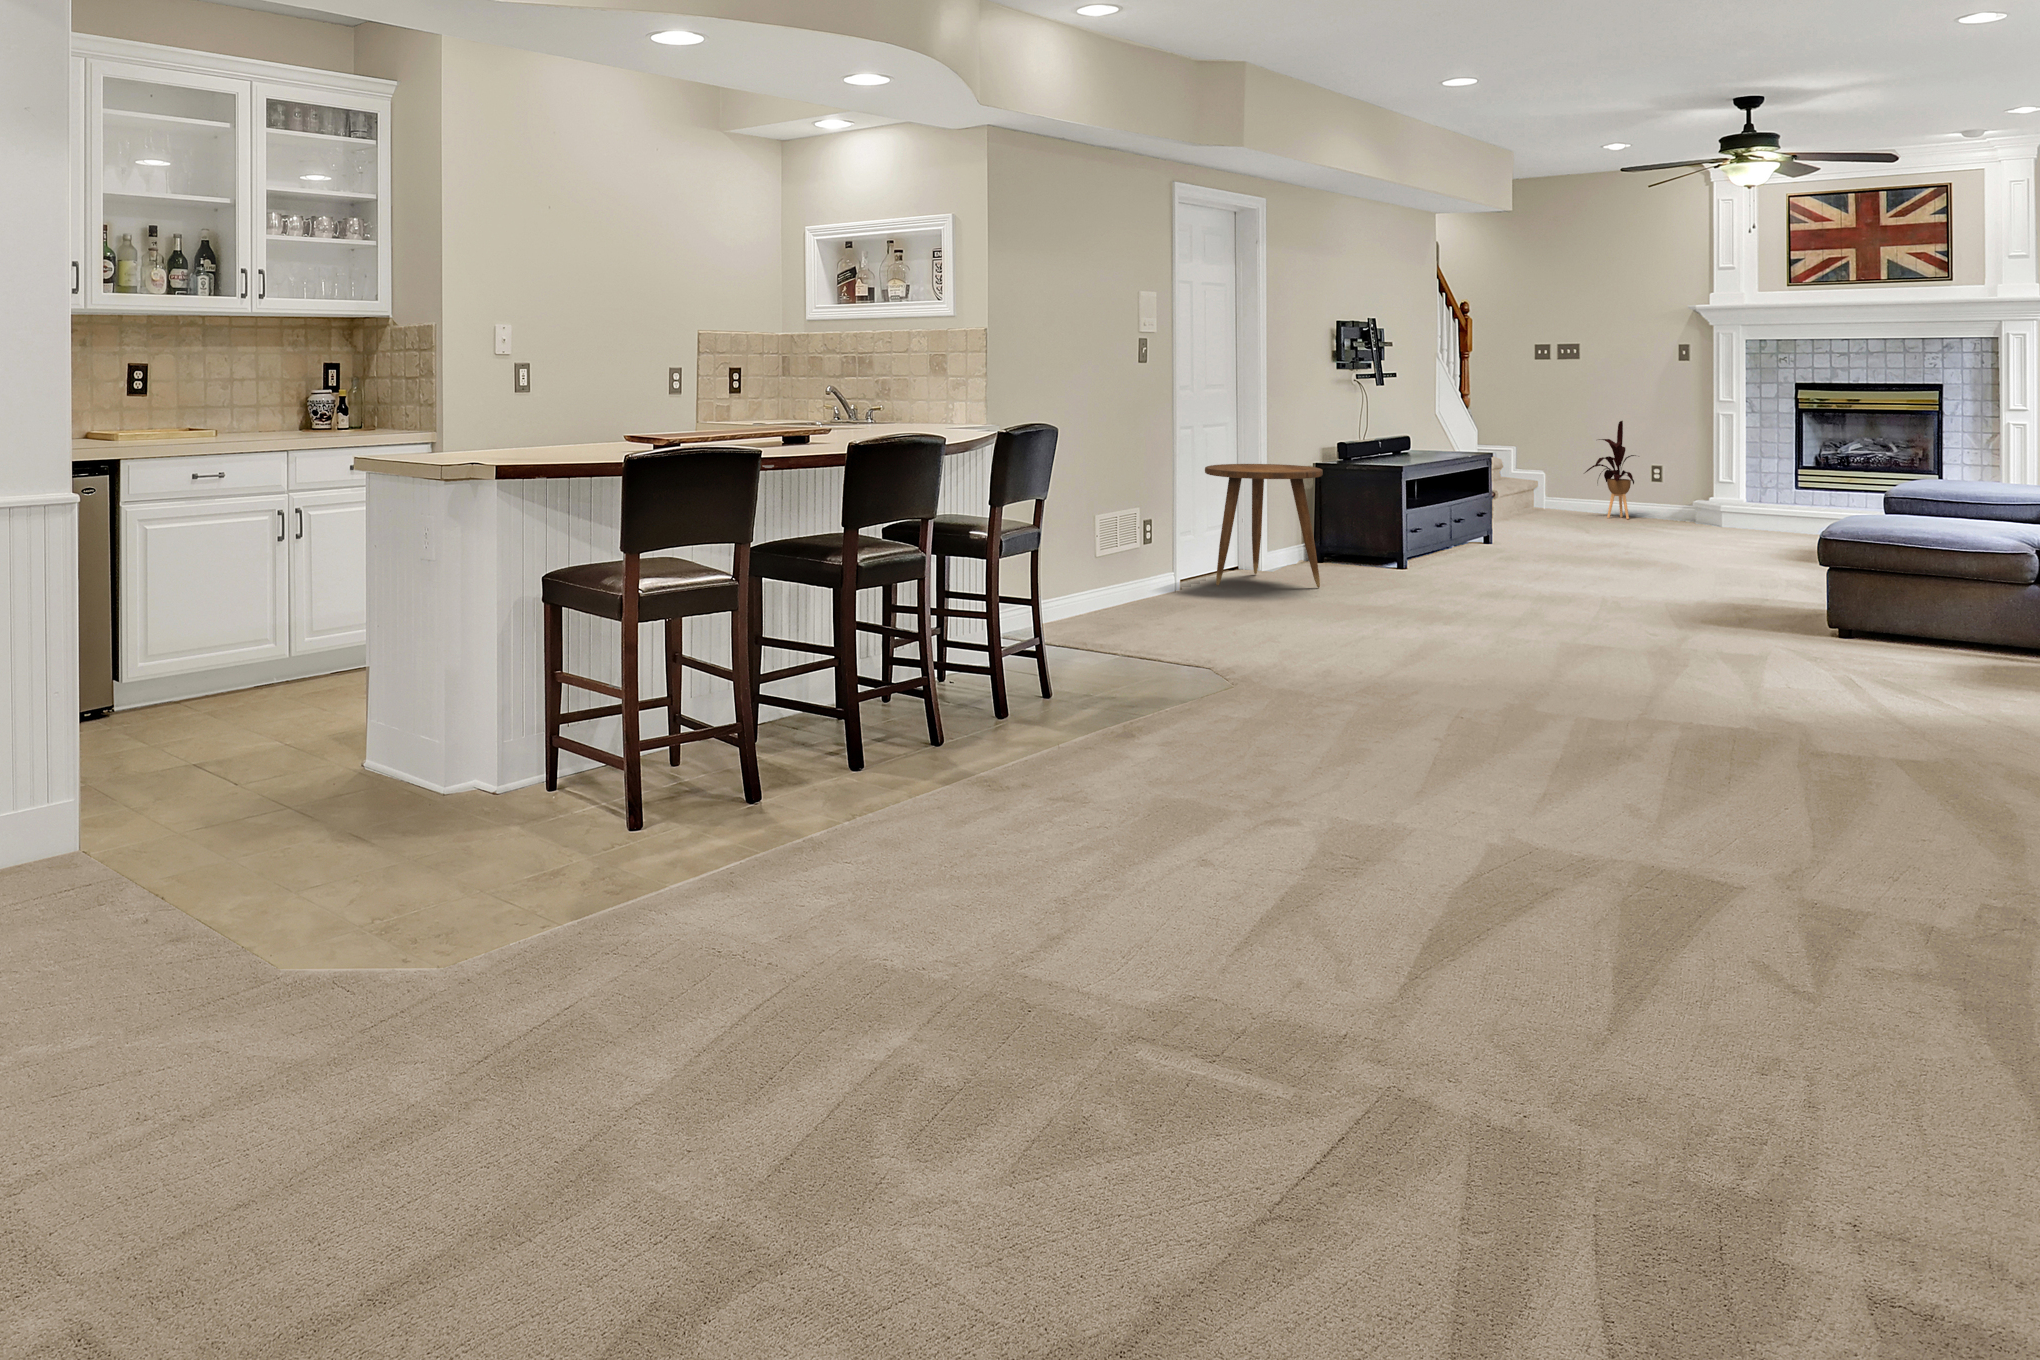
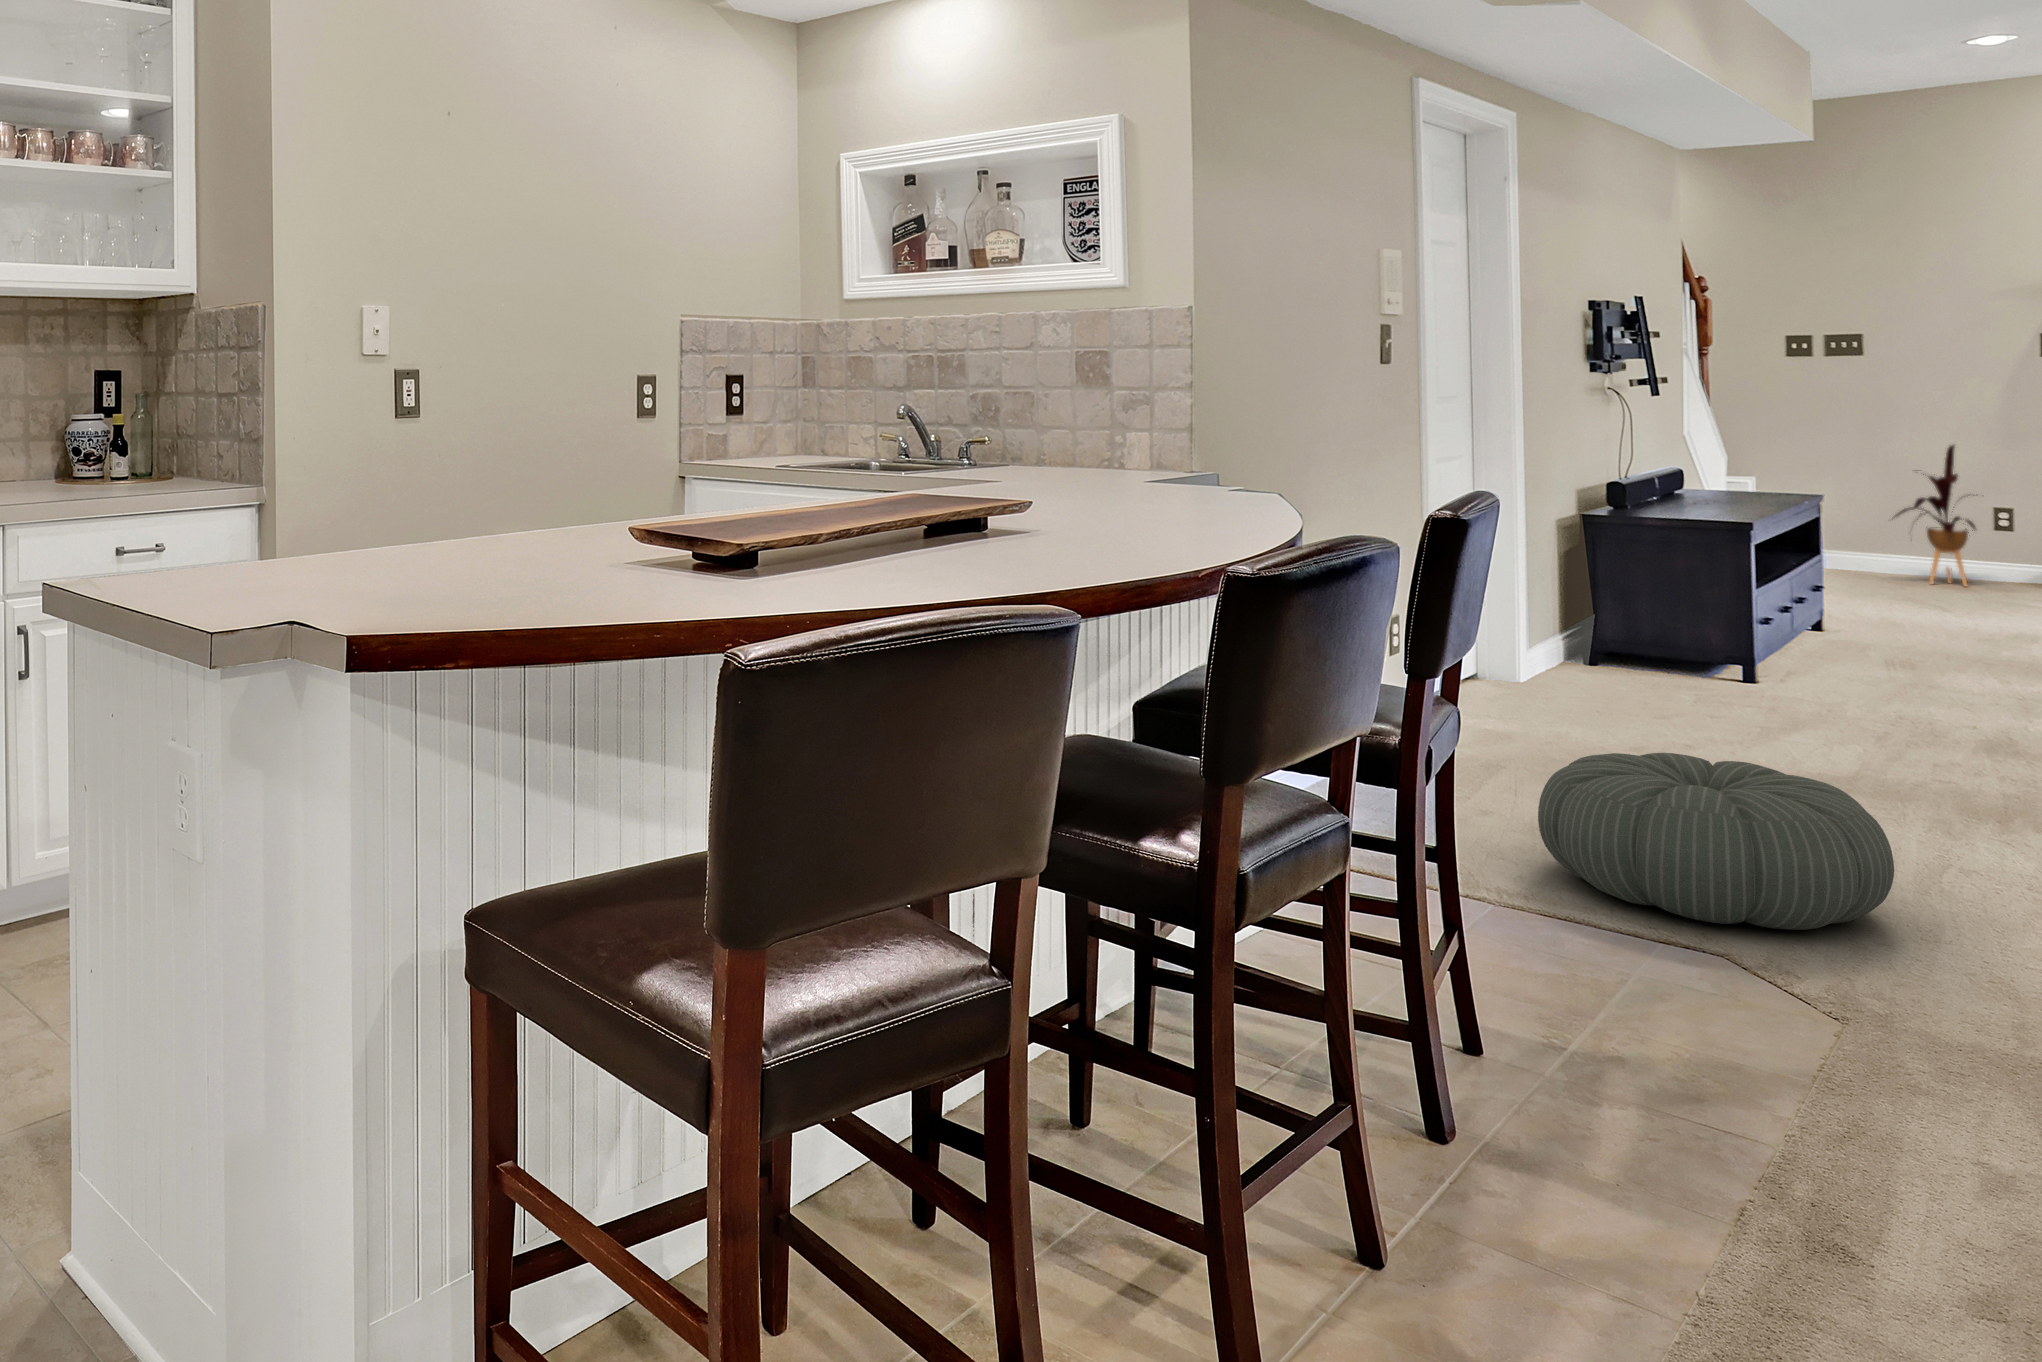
side table: present [1205,464,1323,588] -> none [1447,519,1668,723]
pouf: none [1151,582,1306,663] -> present [1538,753,1894,930]

